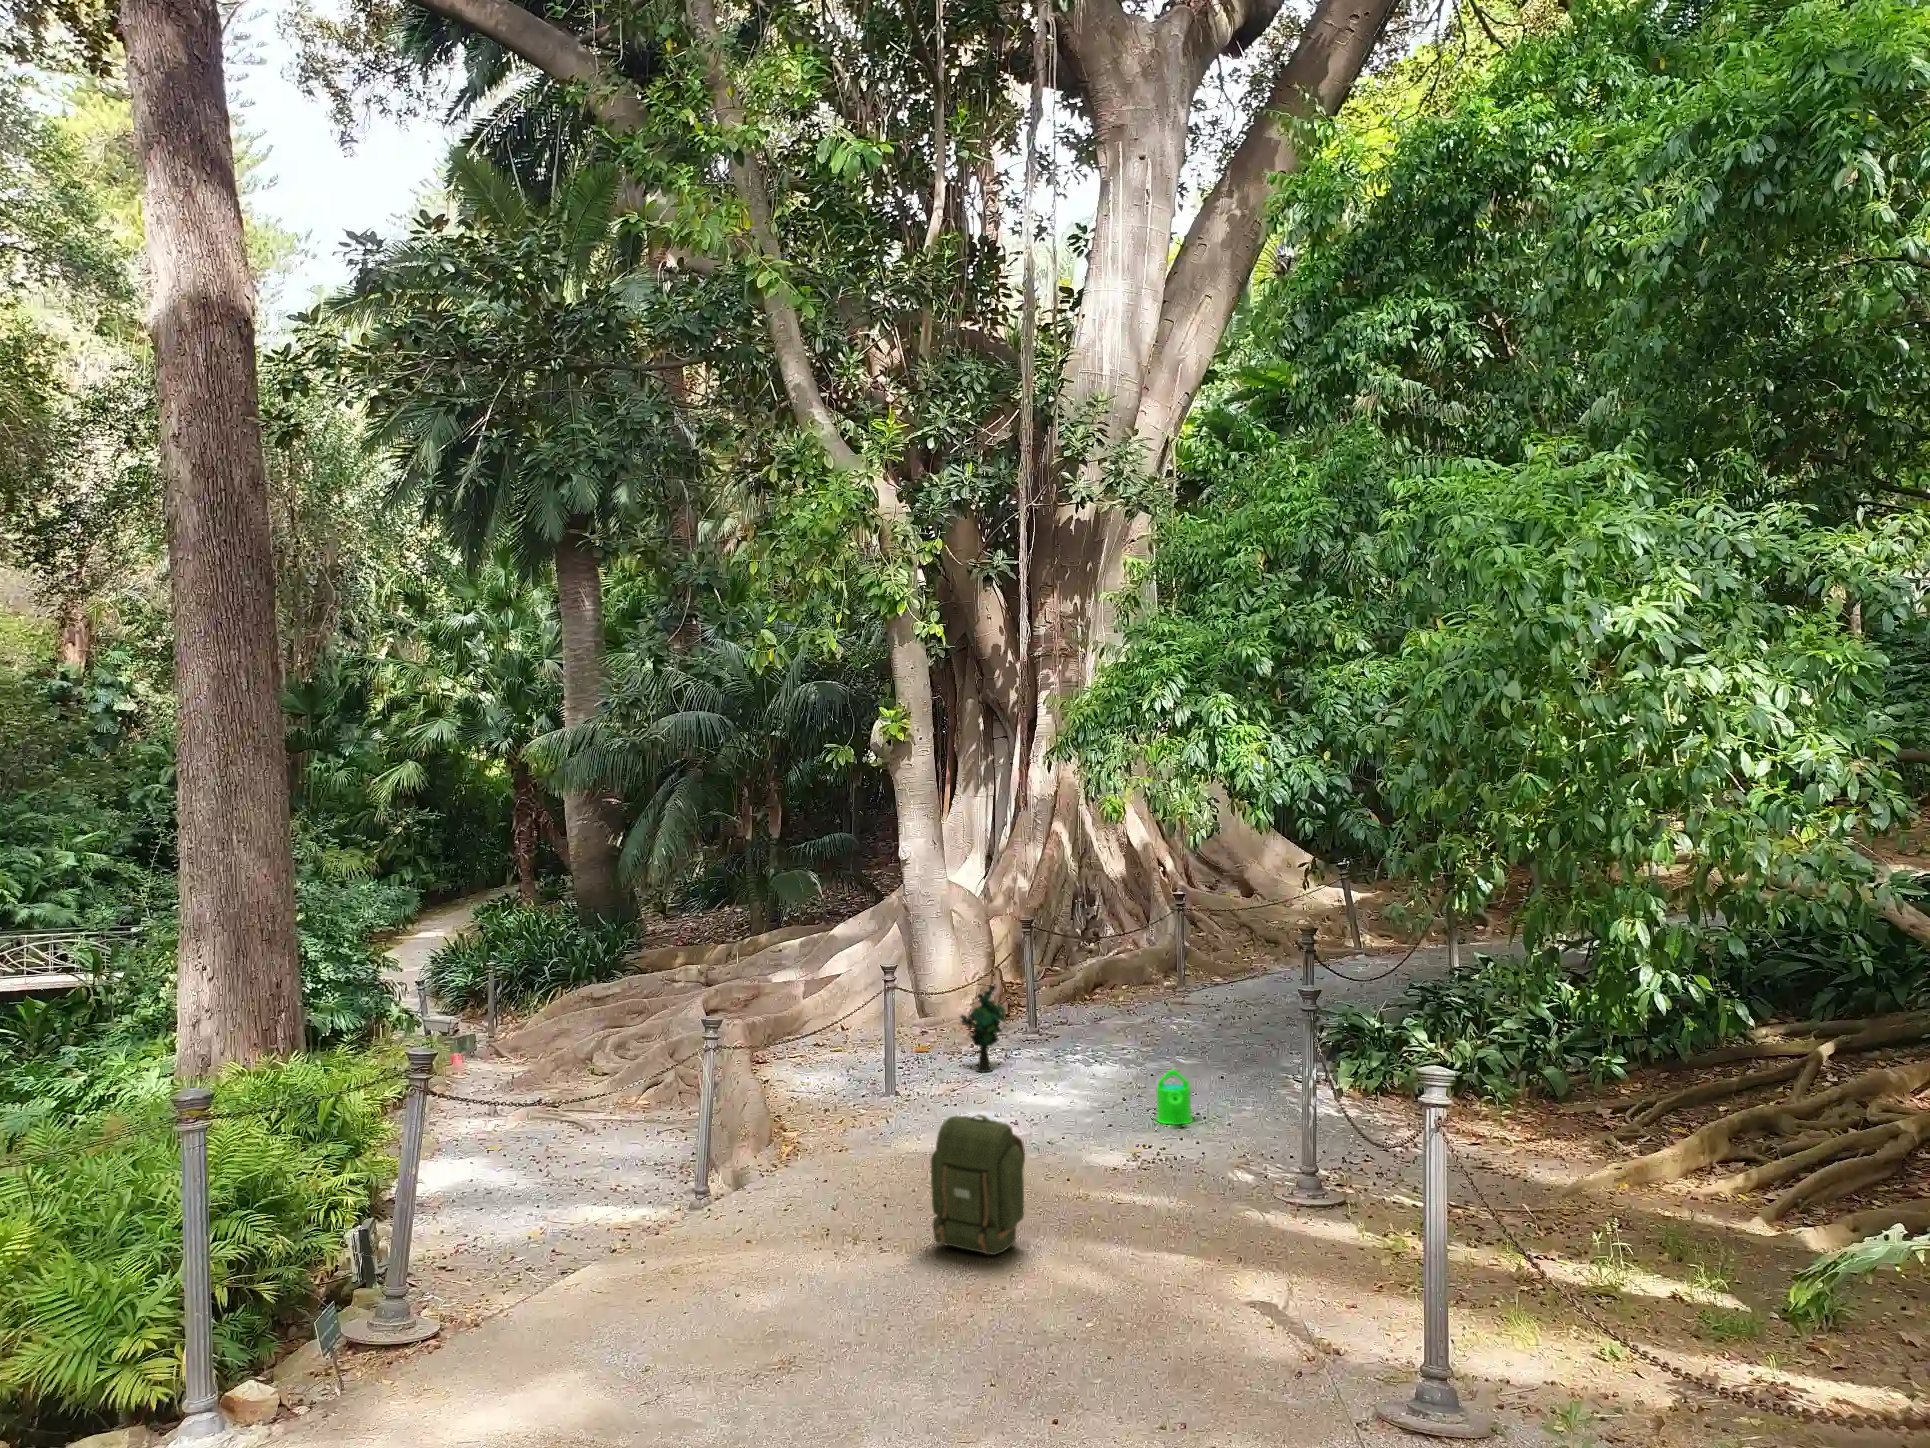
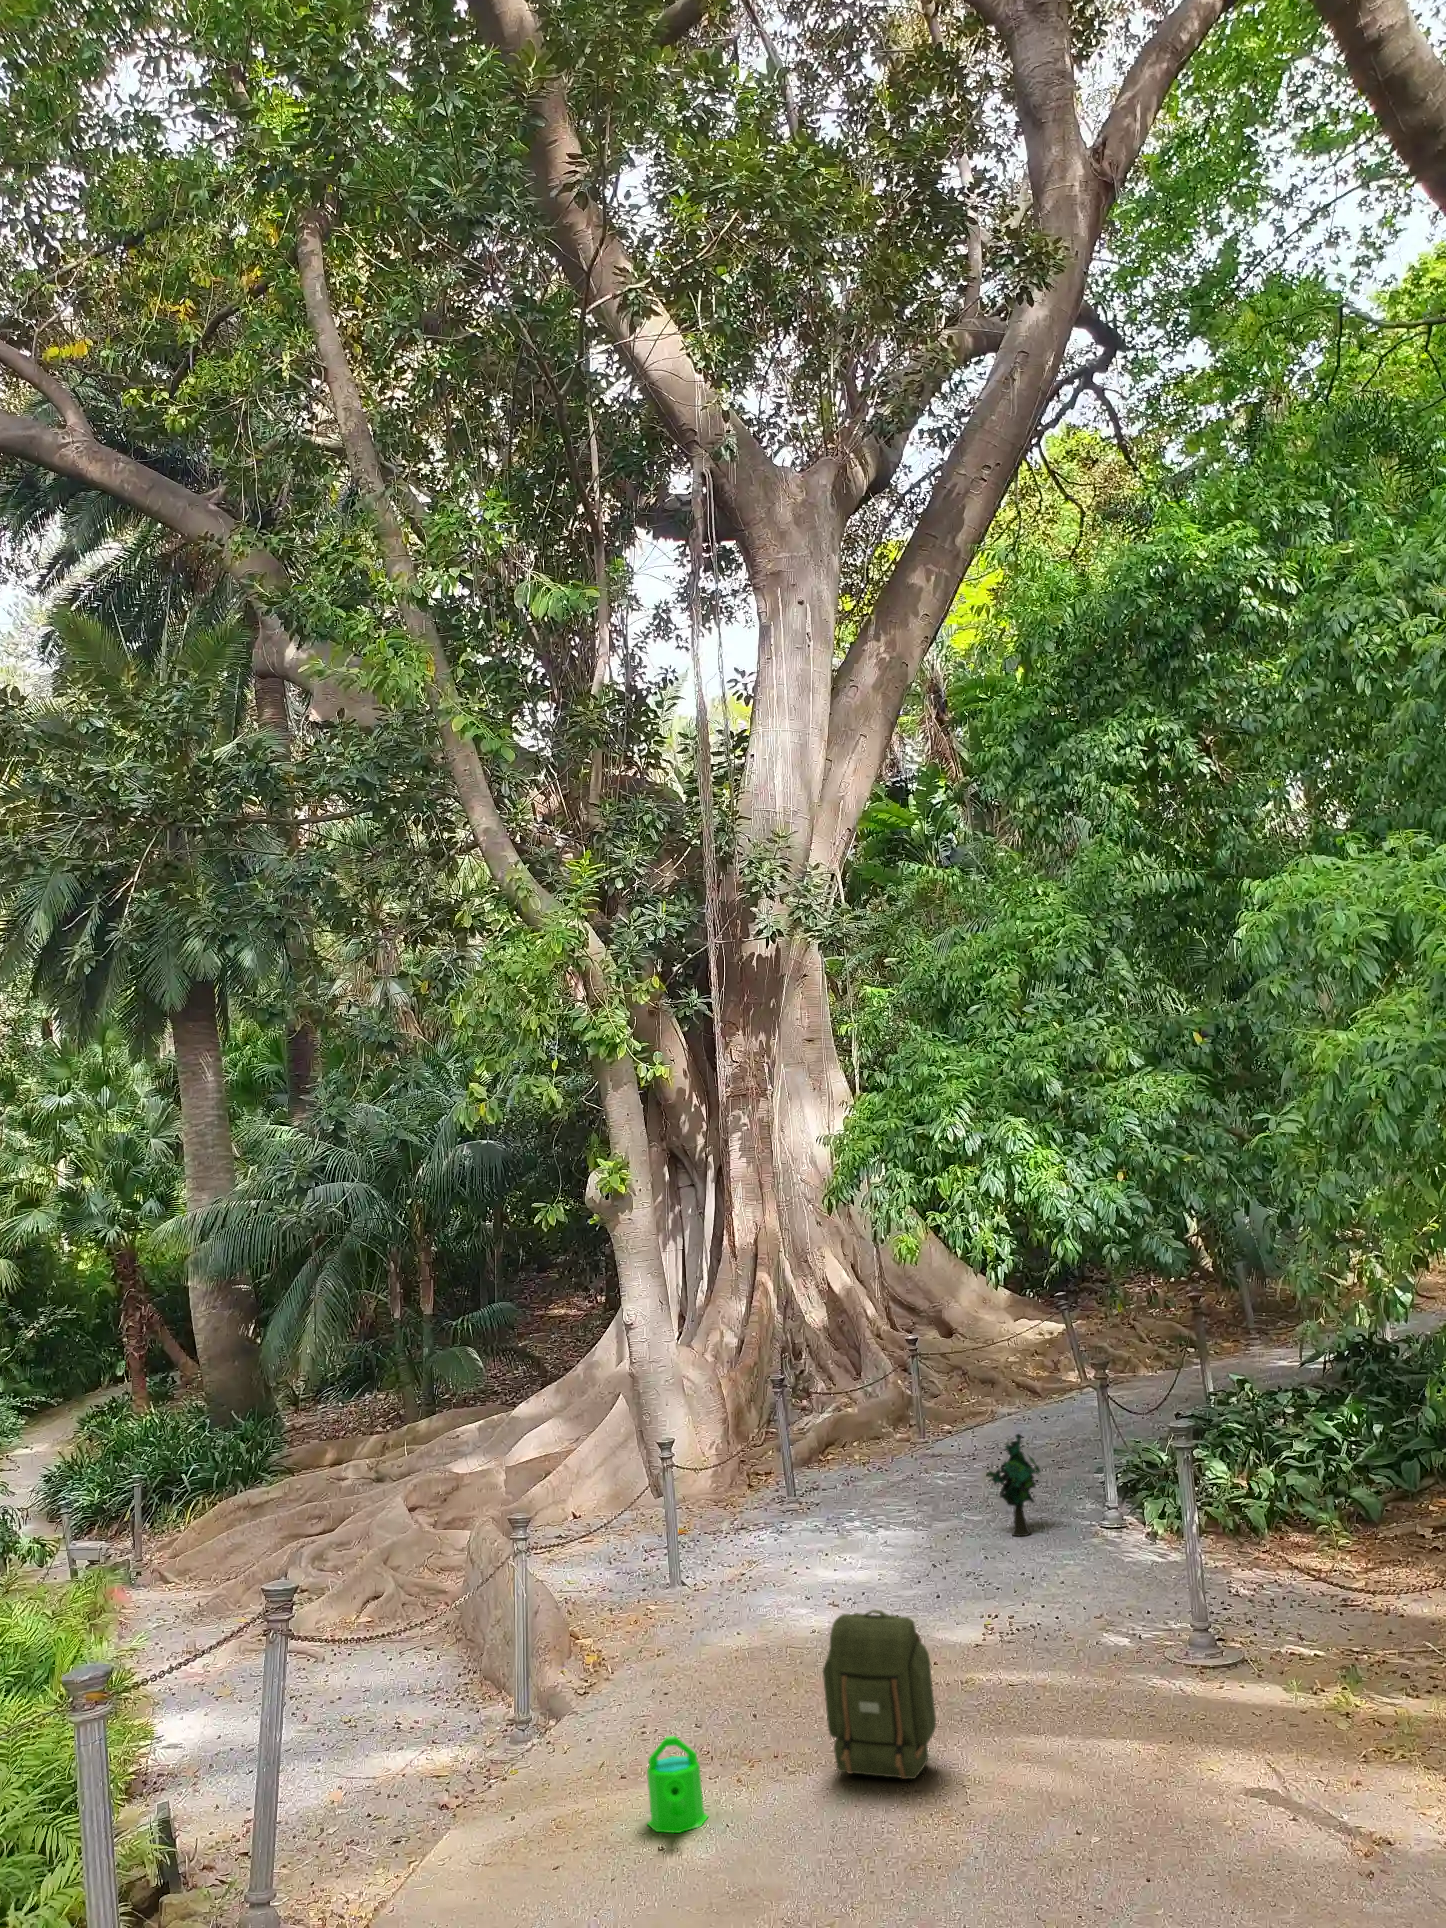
decorative plant: present [961,985,1006,1072] -> present [987,1434,1040,1536]
watering can: present [1156,1070,1193,1125] -> present [647,1736,708,1833]

